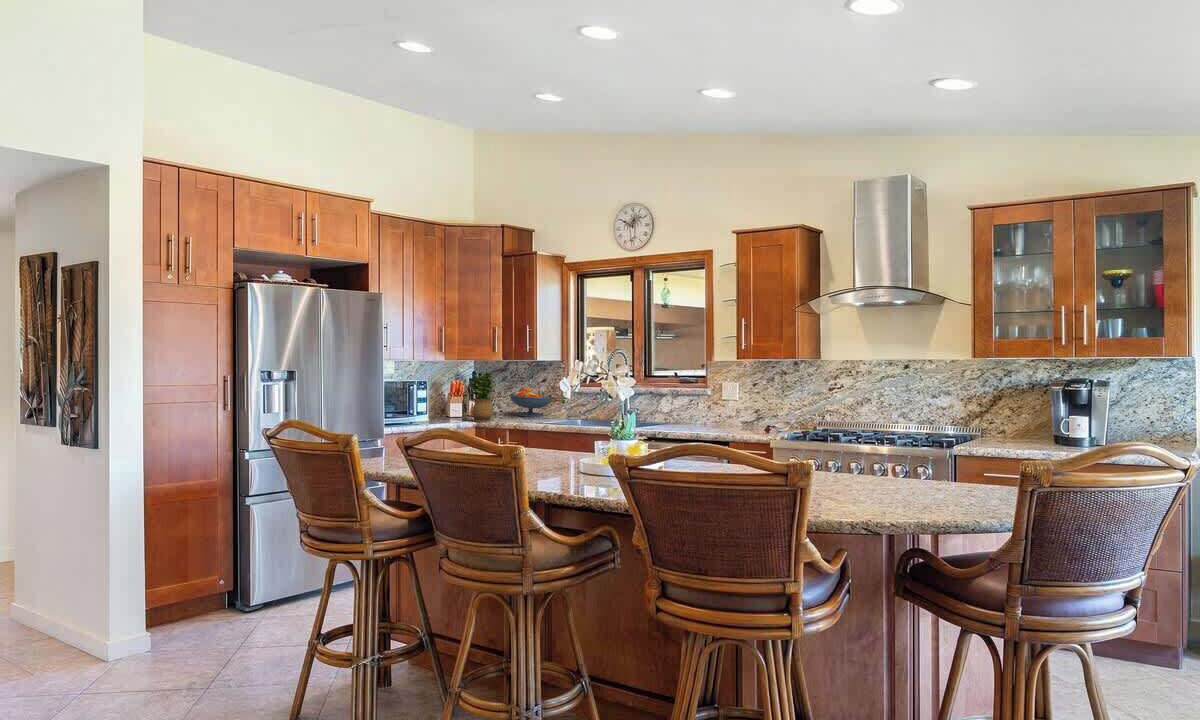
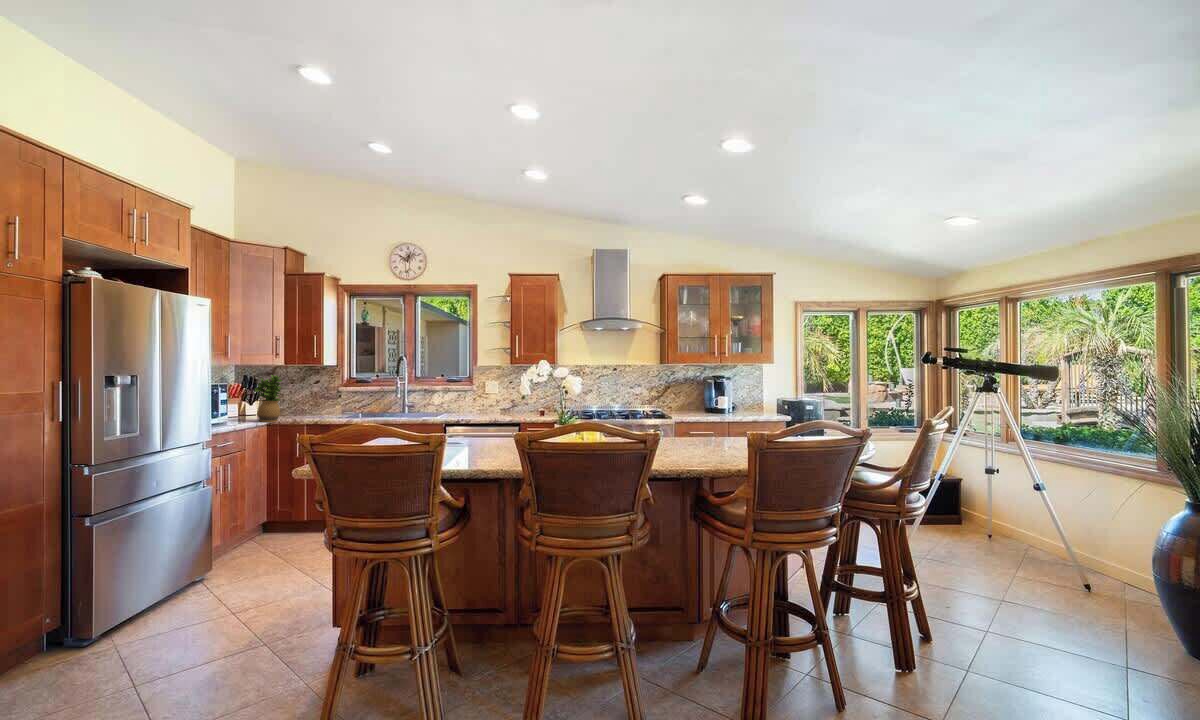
fruit bowl: present [510,387,553,417] -> none [286,389,329,414]

